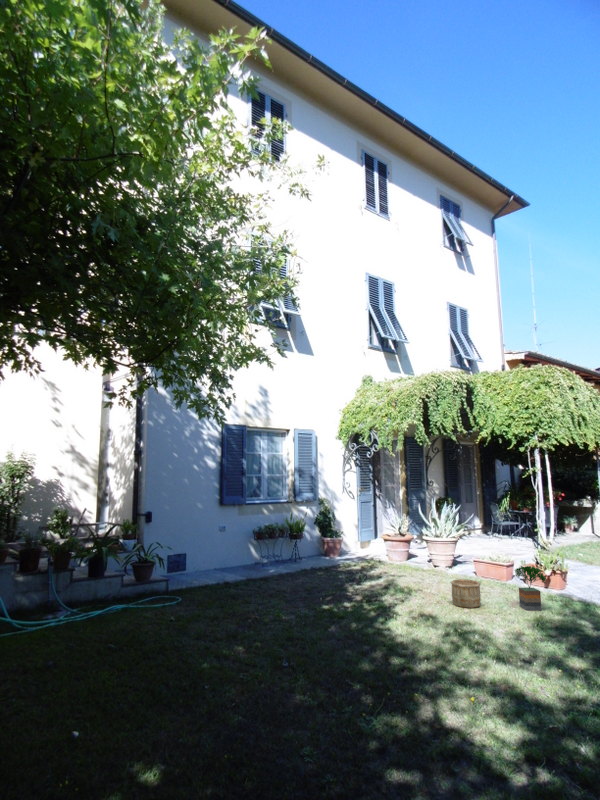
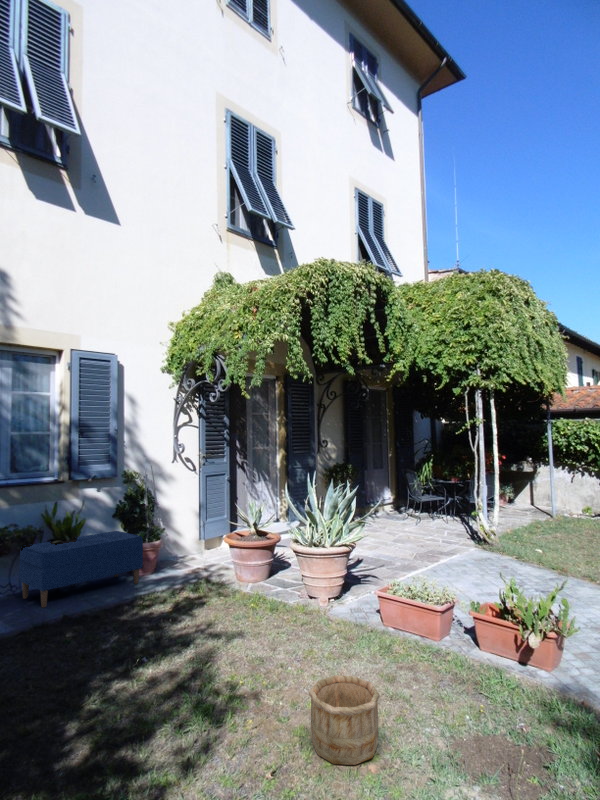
bench: none [277,532,337,567] -> present [19,531,143,608]
potted tree: present [515,566,547,610] -> none [458,641,539,762]

